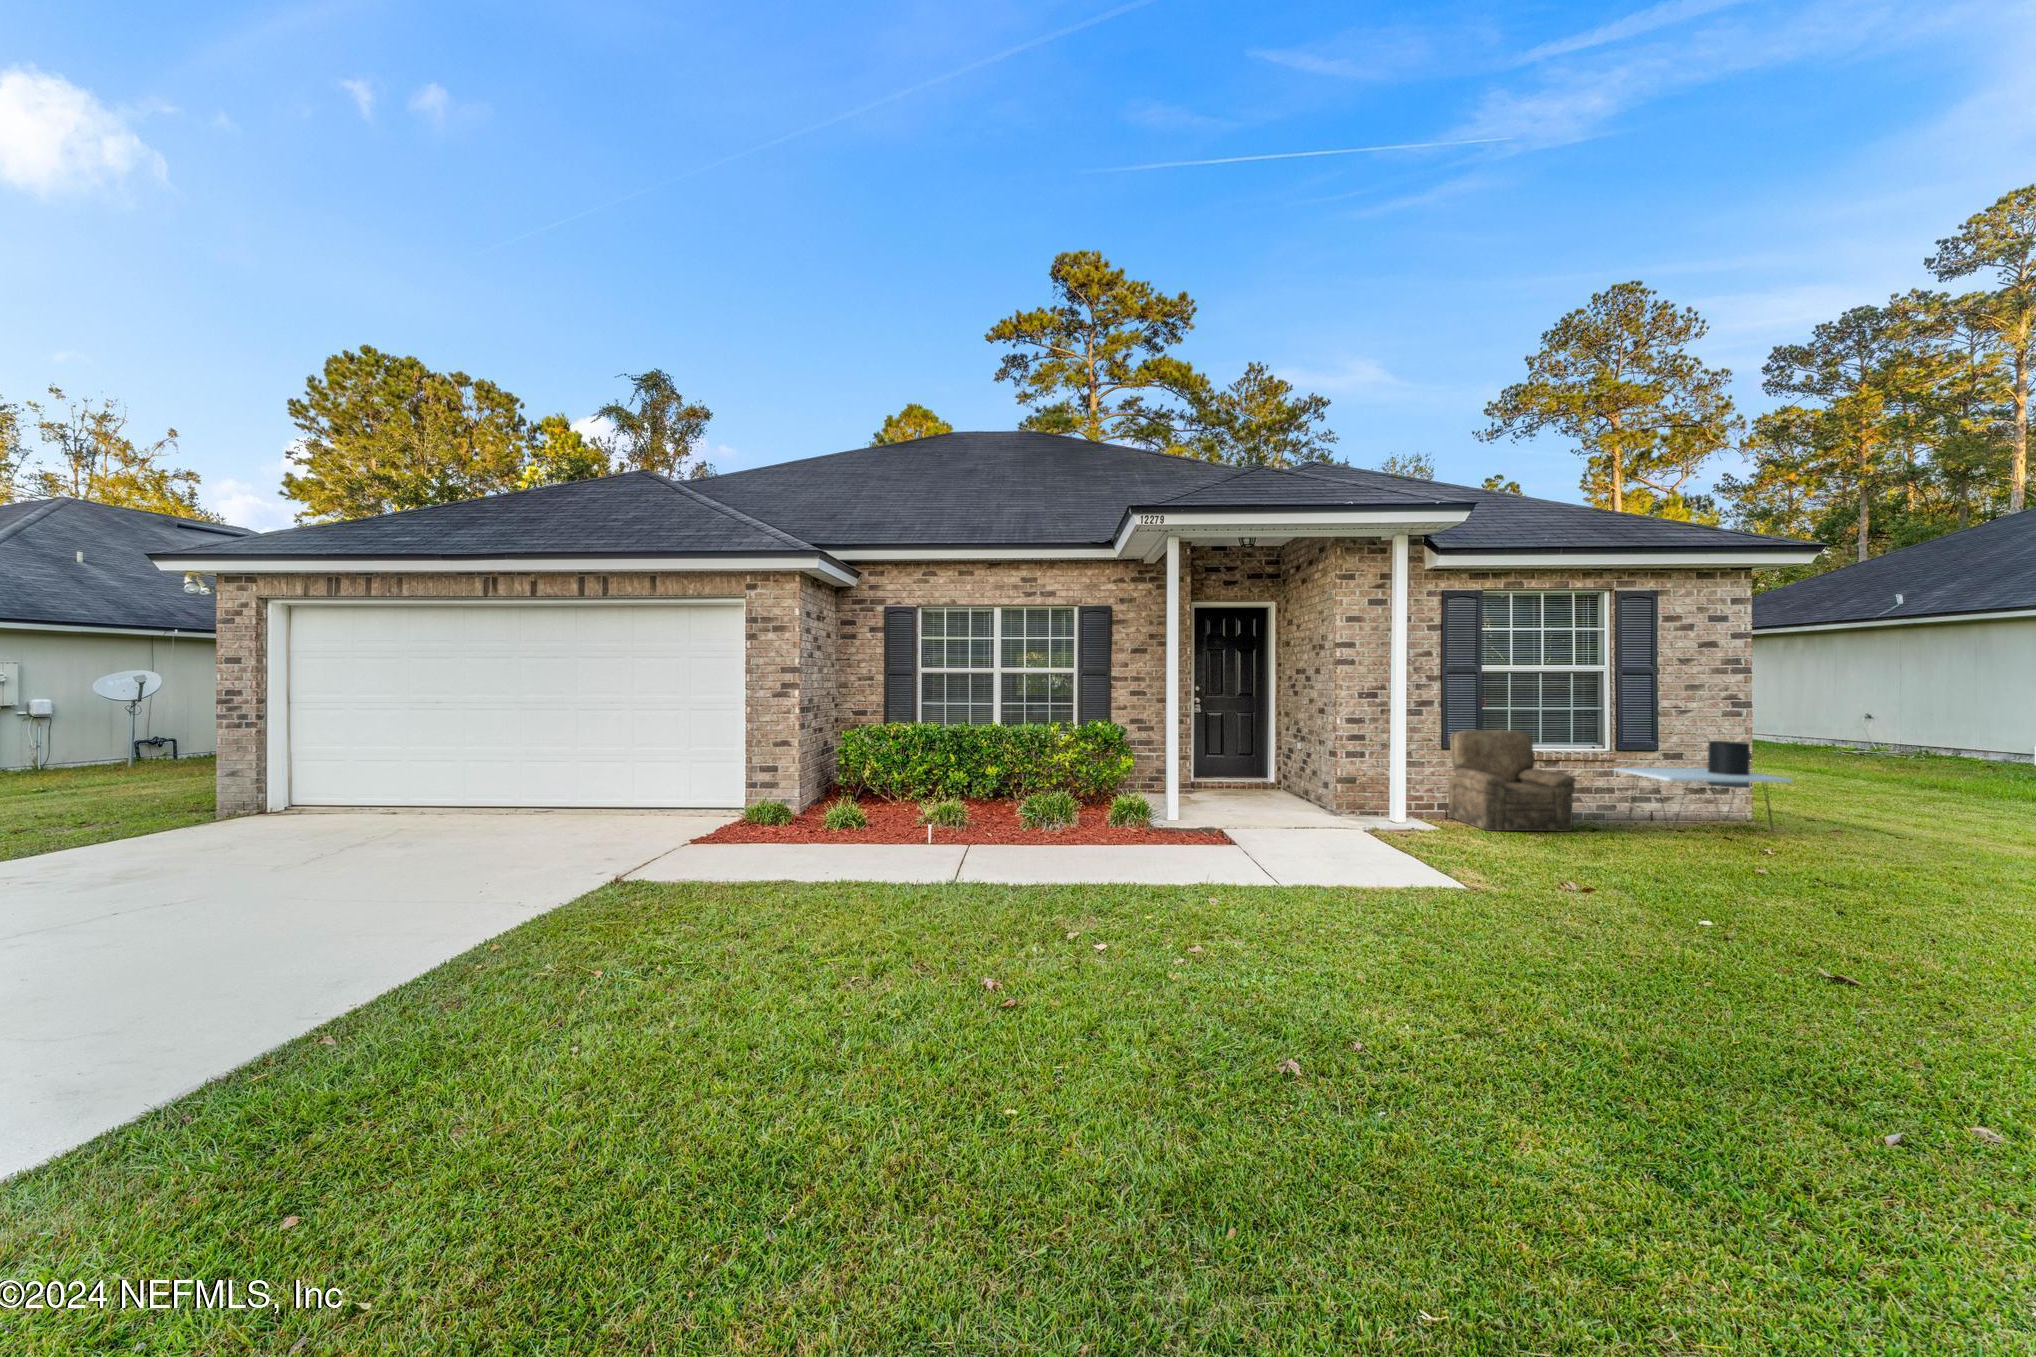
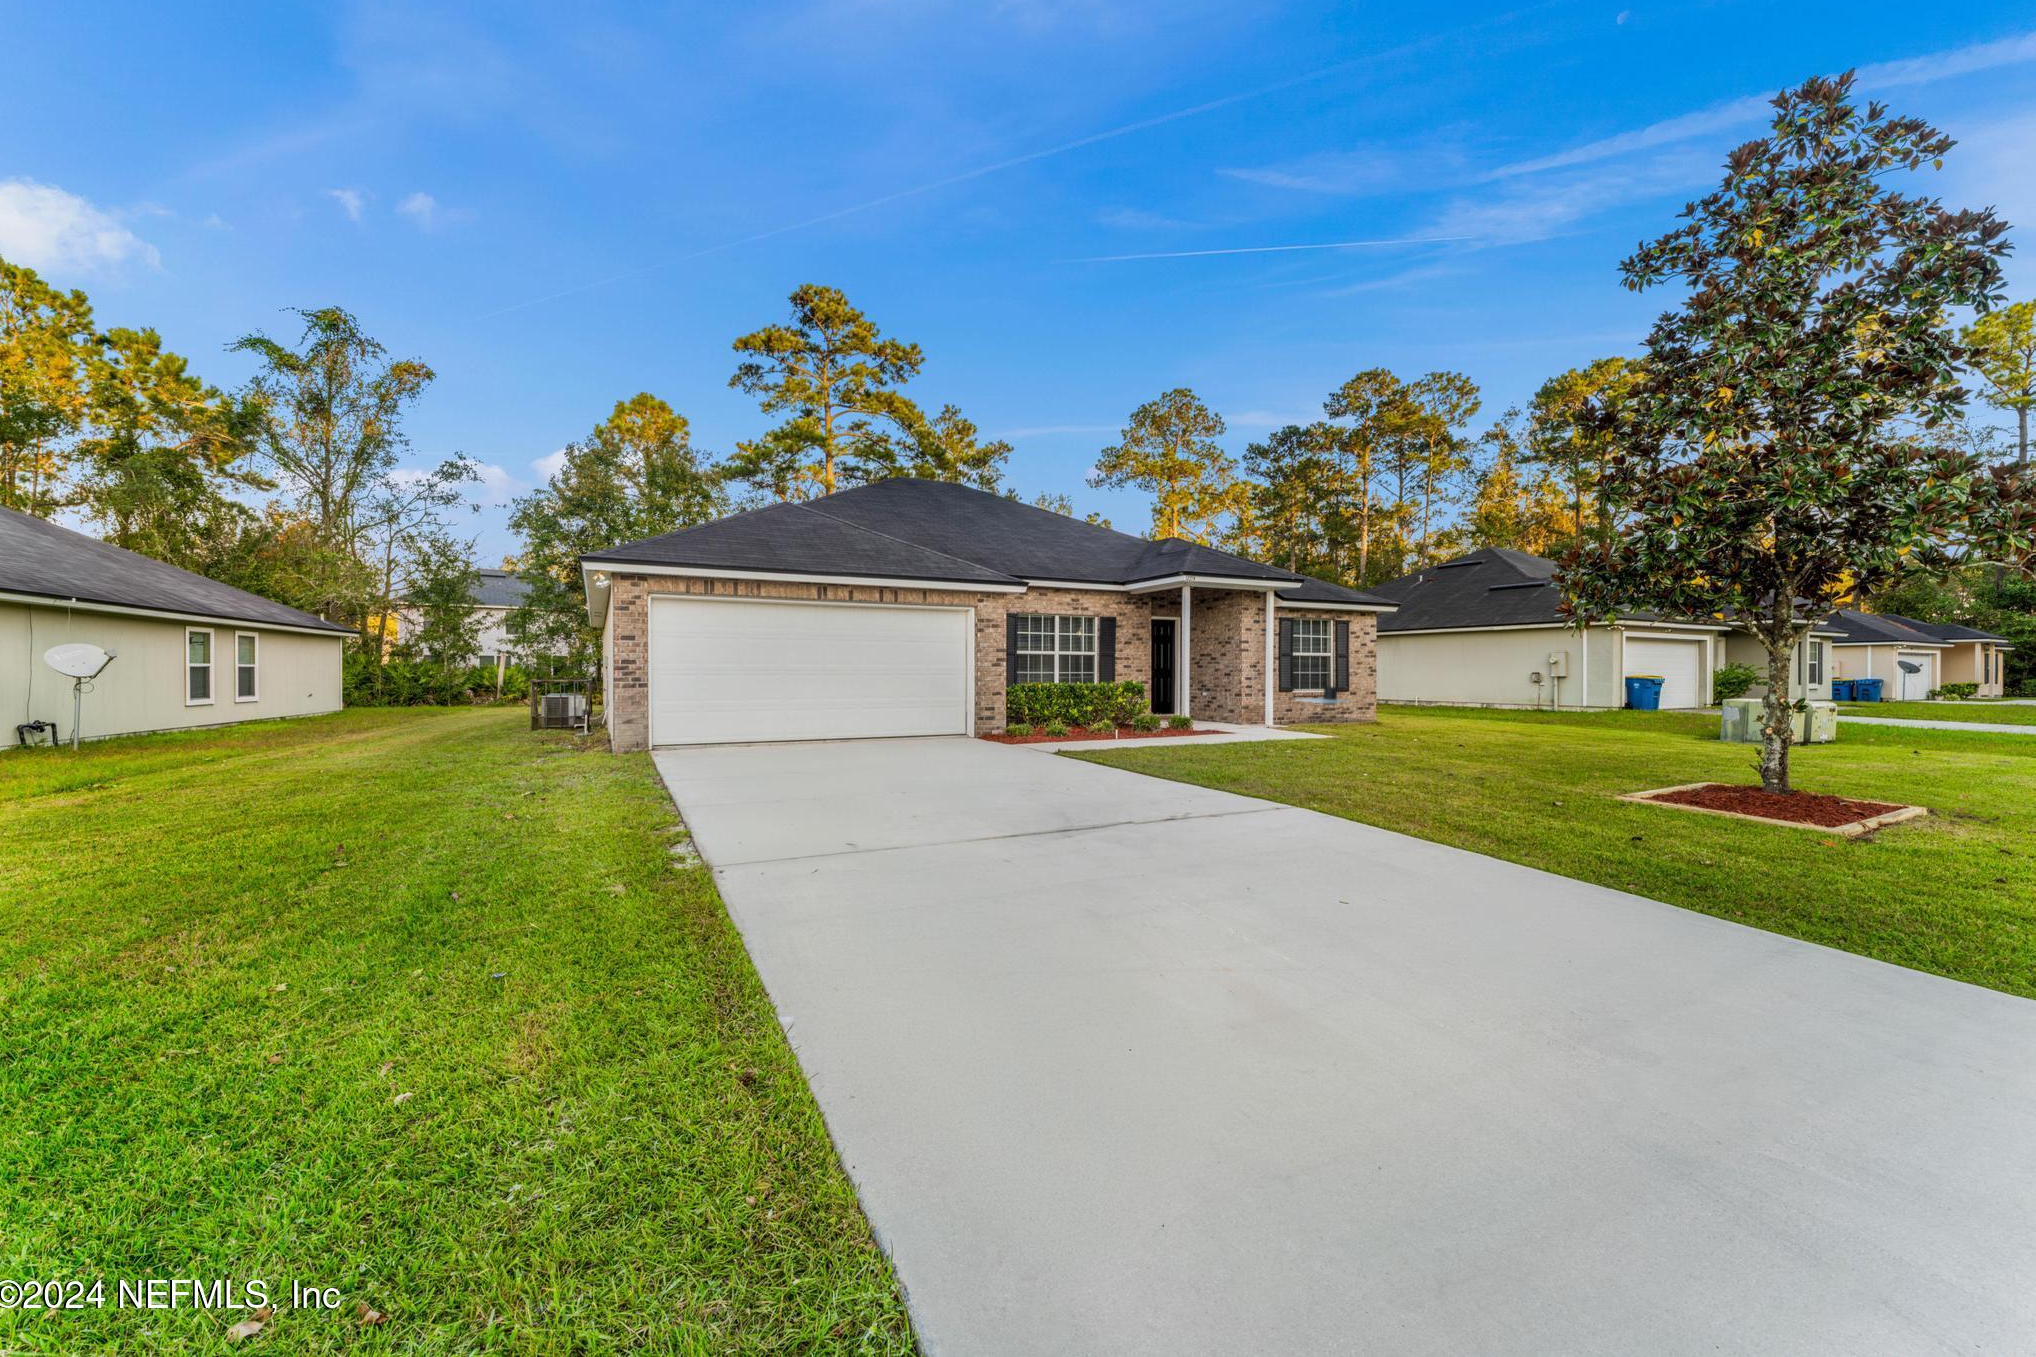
armchair: present [1448,730,1576,831] -> none [1248,683,1299,727]

